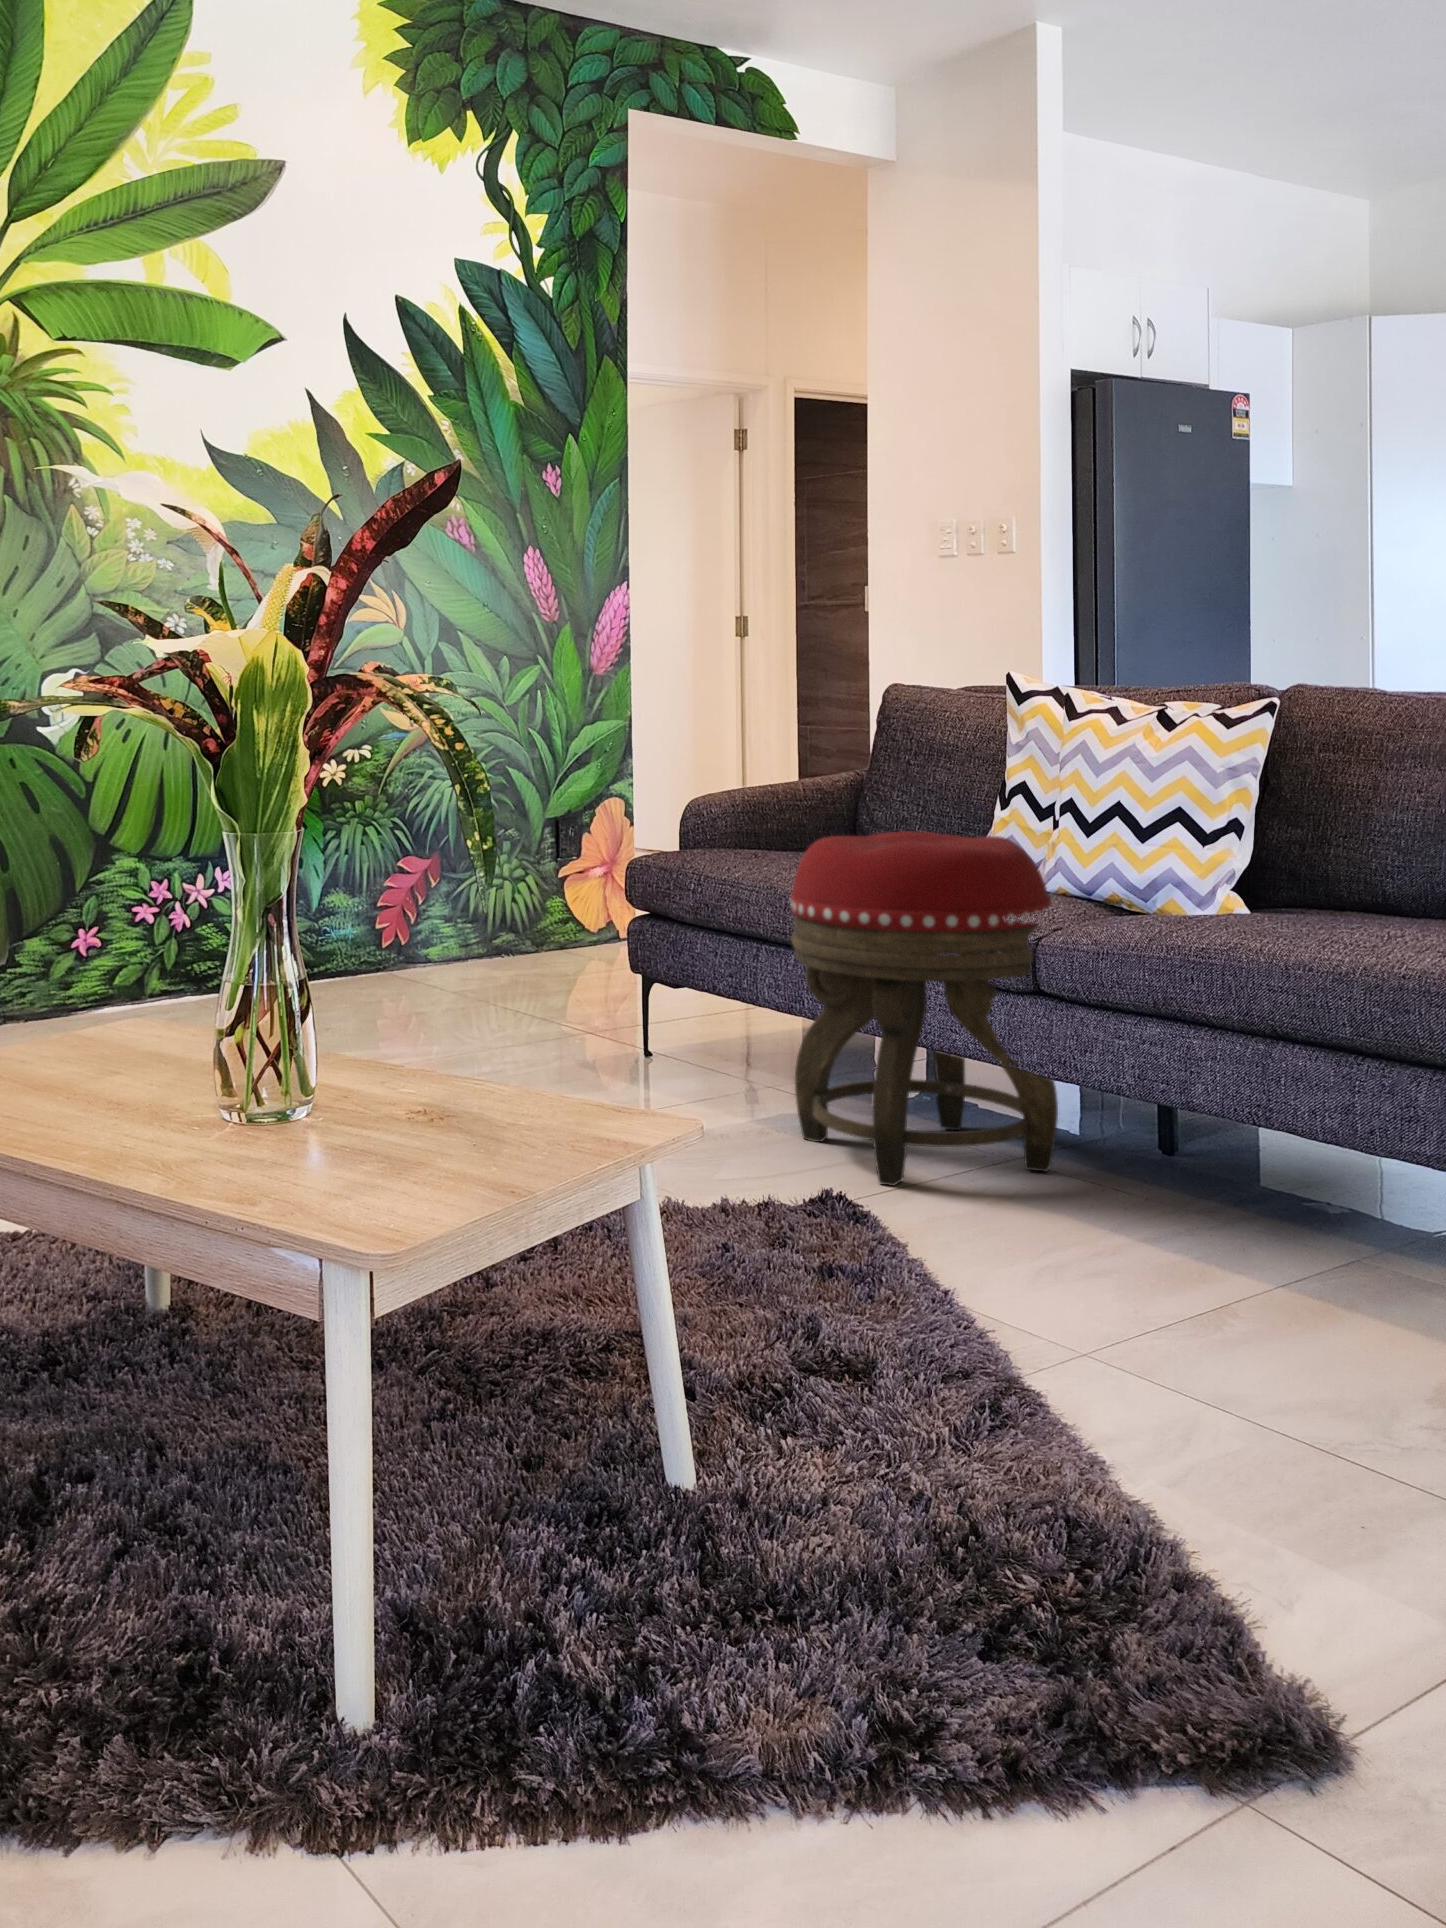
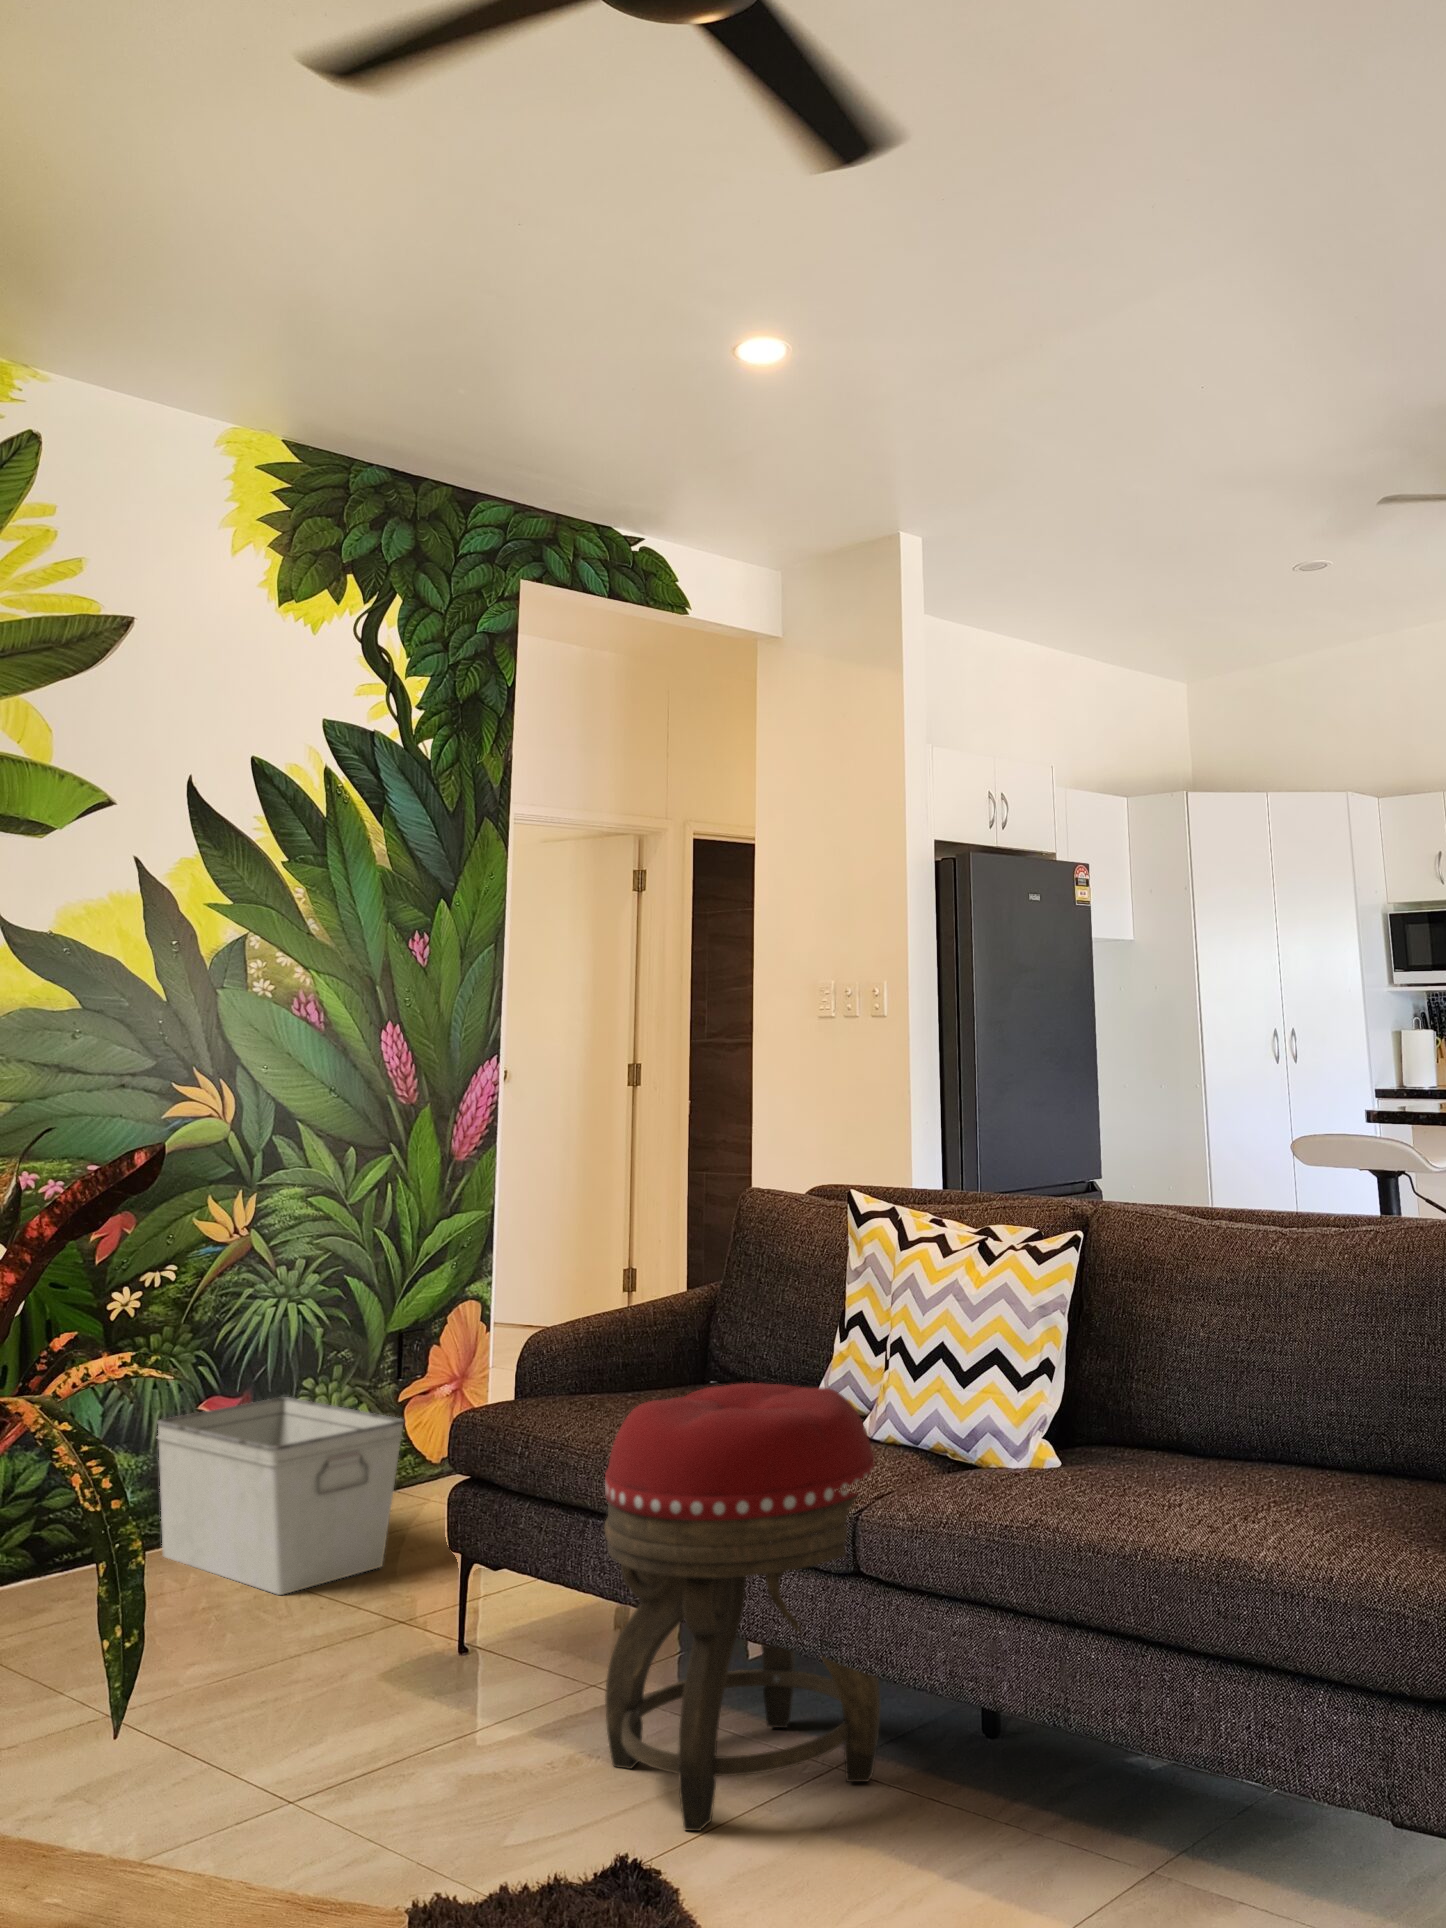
storage bin: none [367,864,576,1011] -> present [157,1397,404,1595]

